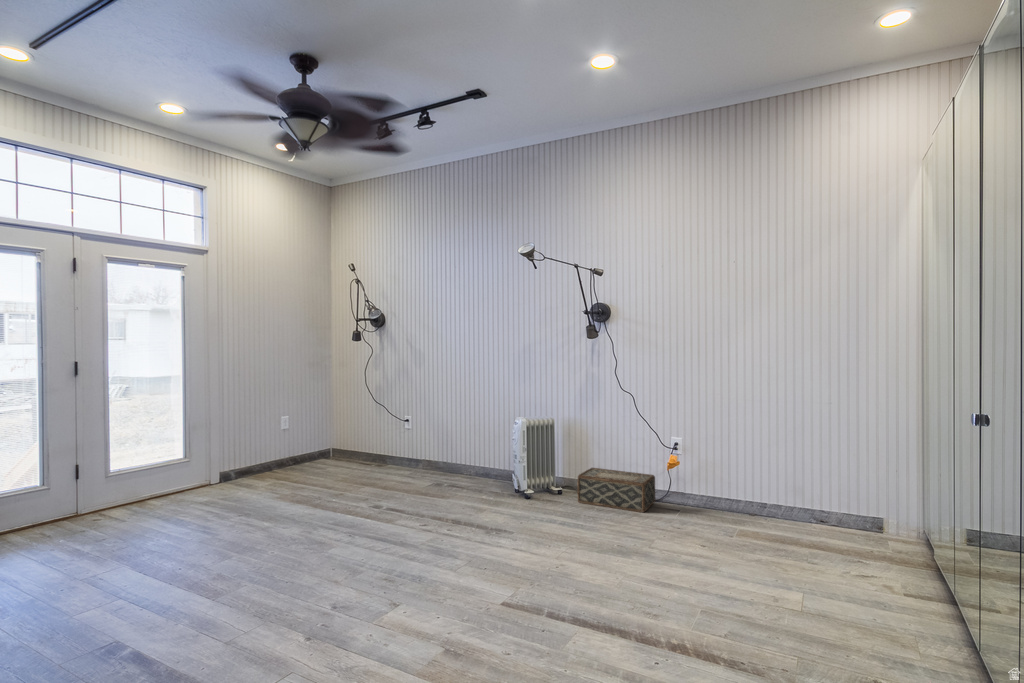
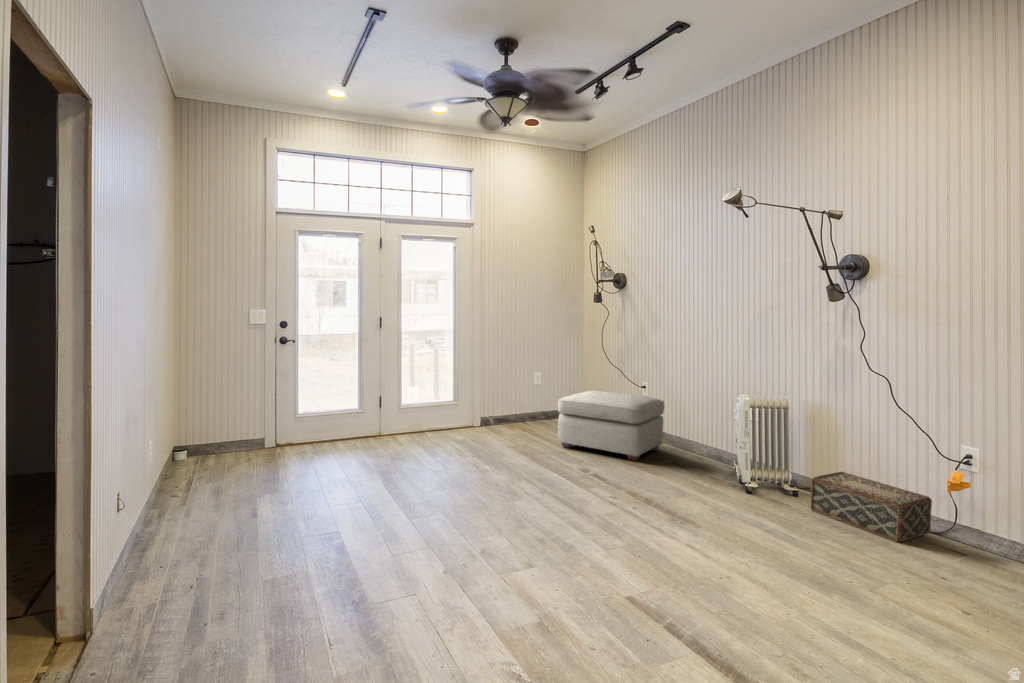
ottoman: none [330,427,434,490] -> present [558,391,665,461]

